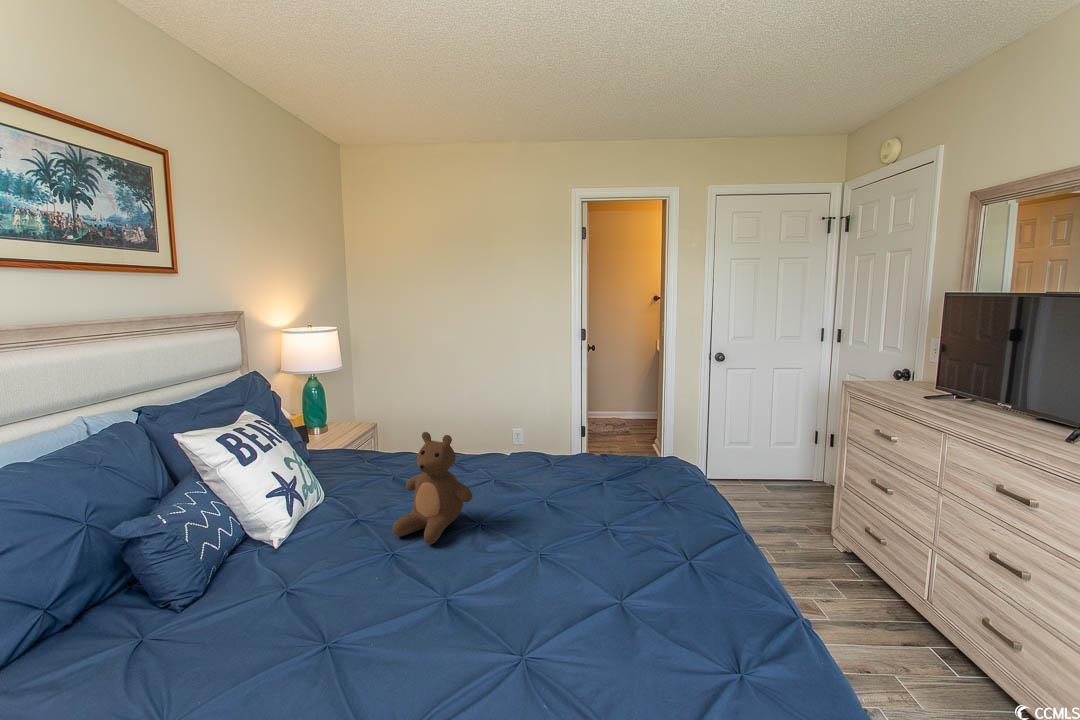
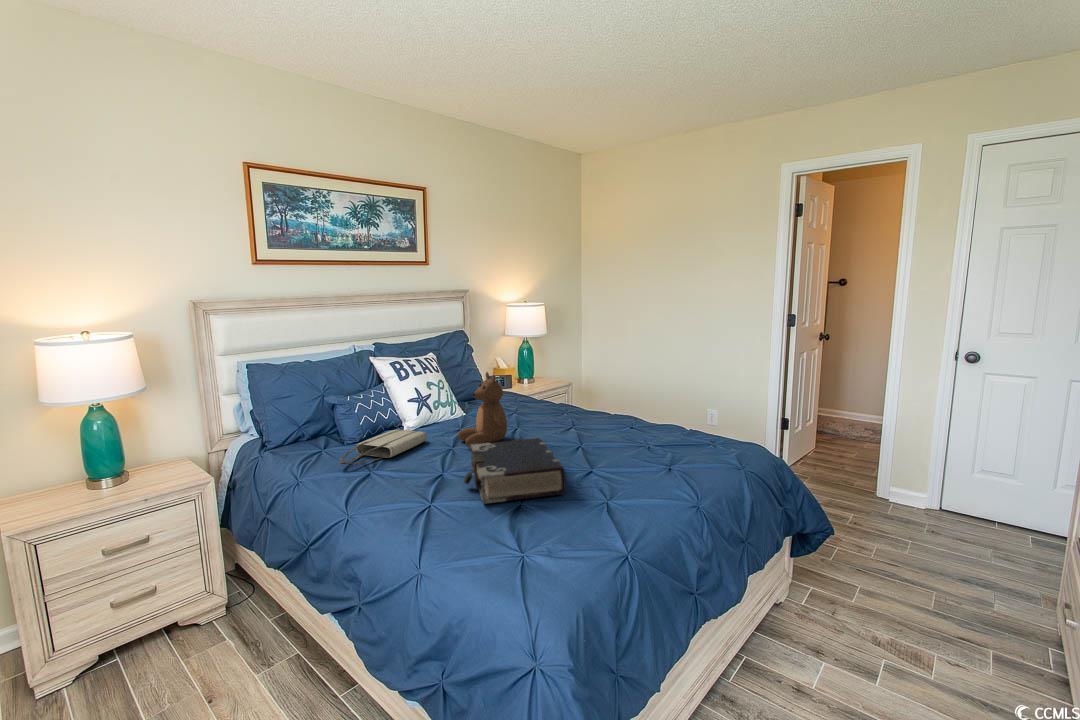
book: none [490,507,654,626] -> present [464,438,566,504]
tote bag: none [251,541,347,656] -> present [340,429,427,464]

